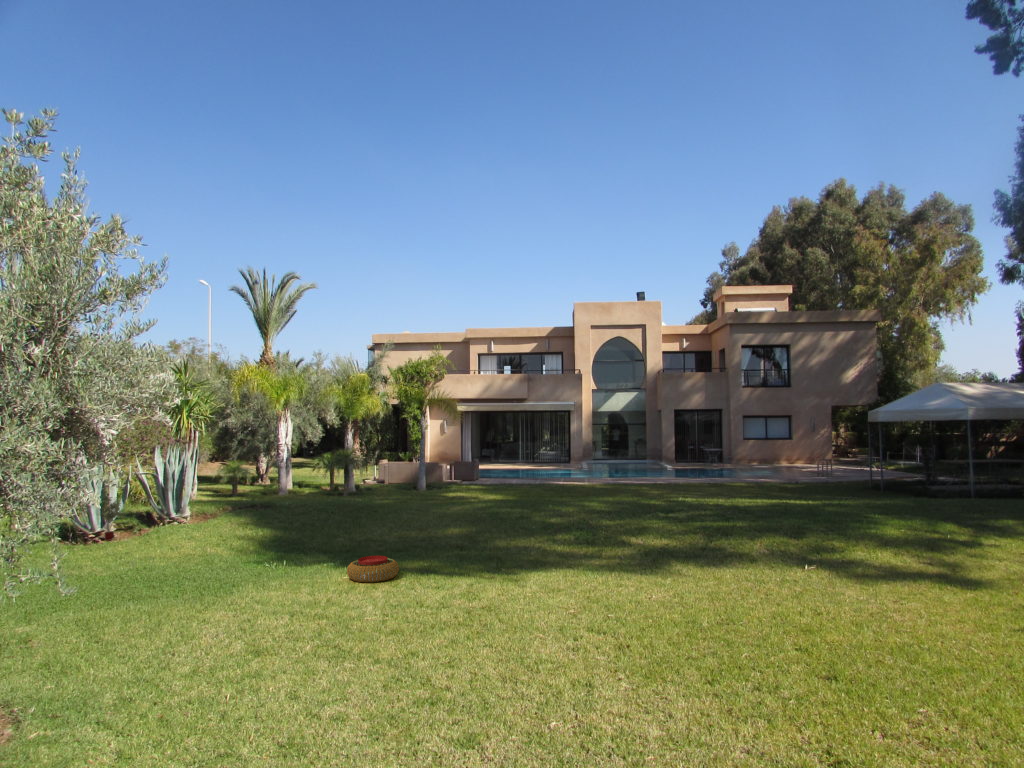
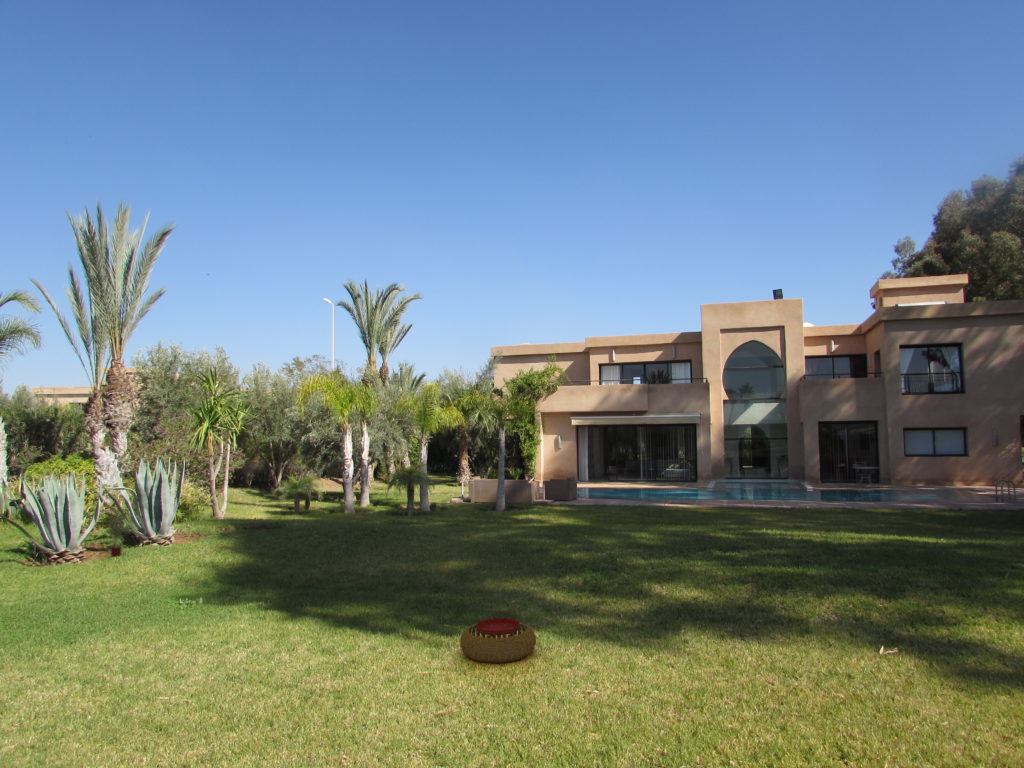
pouf: present [347,556,399,582] -> present [460,618,536,663]

